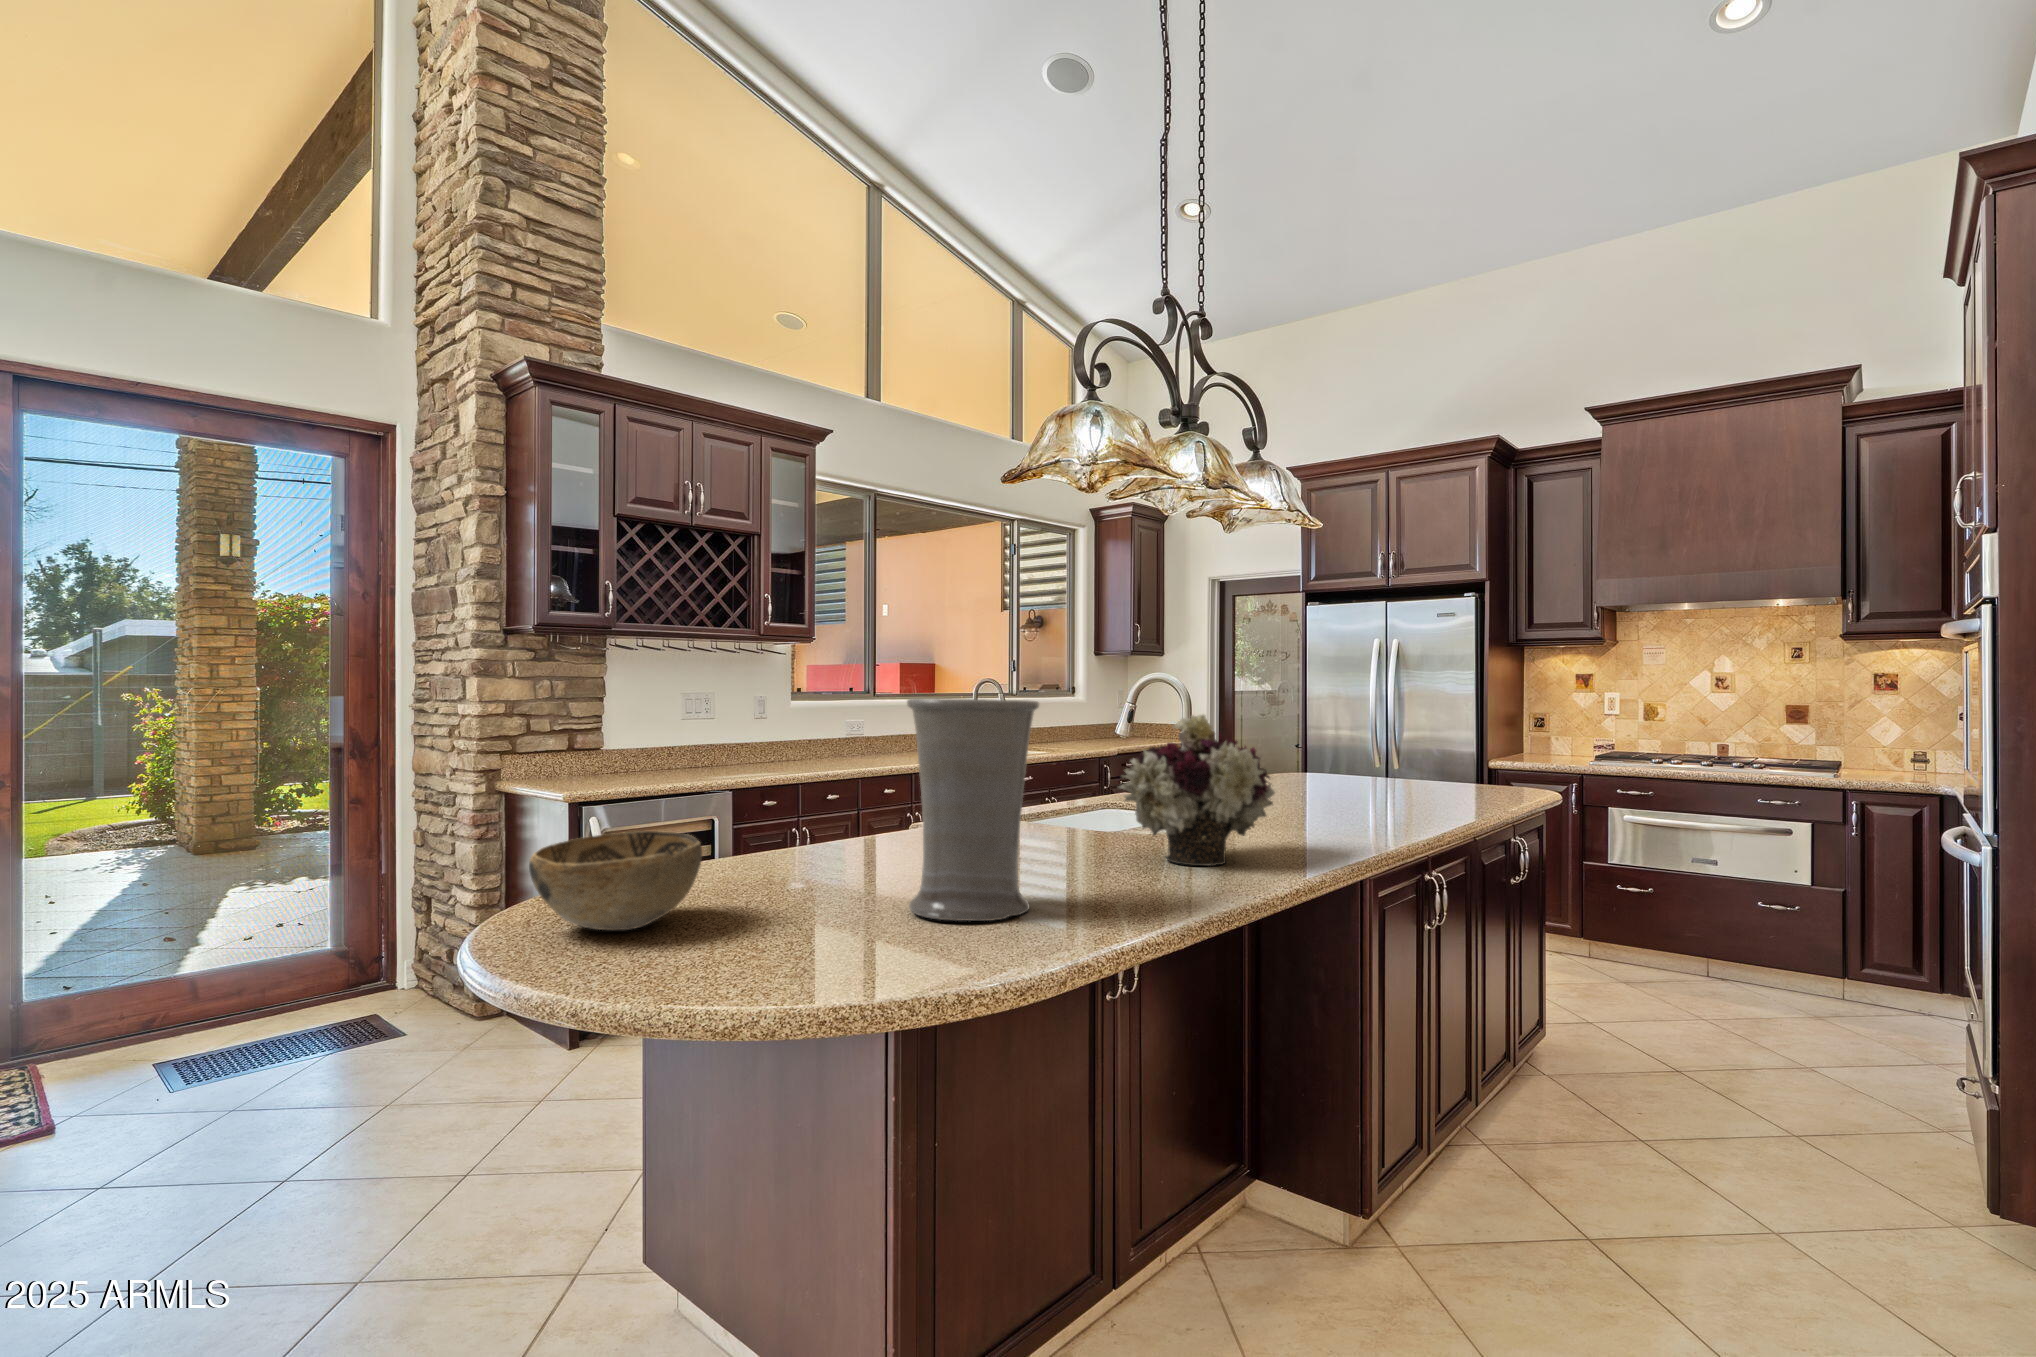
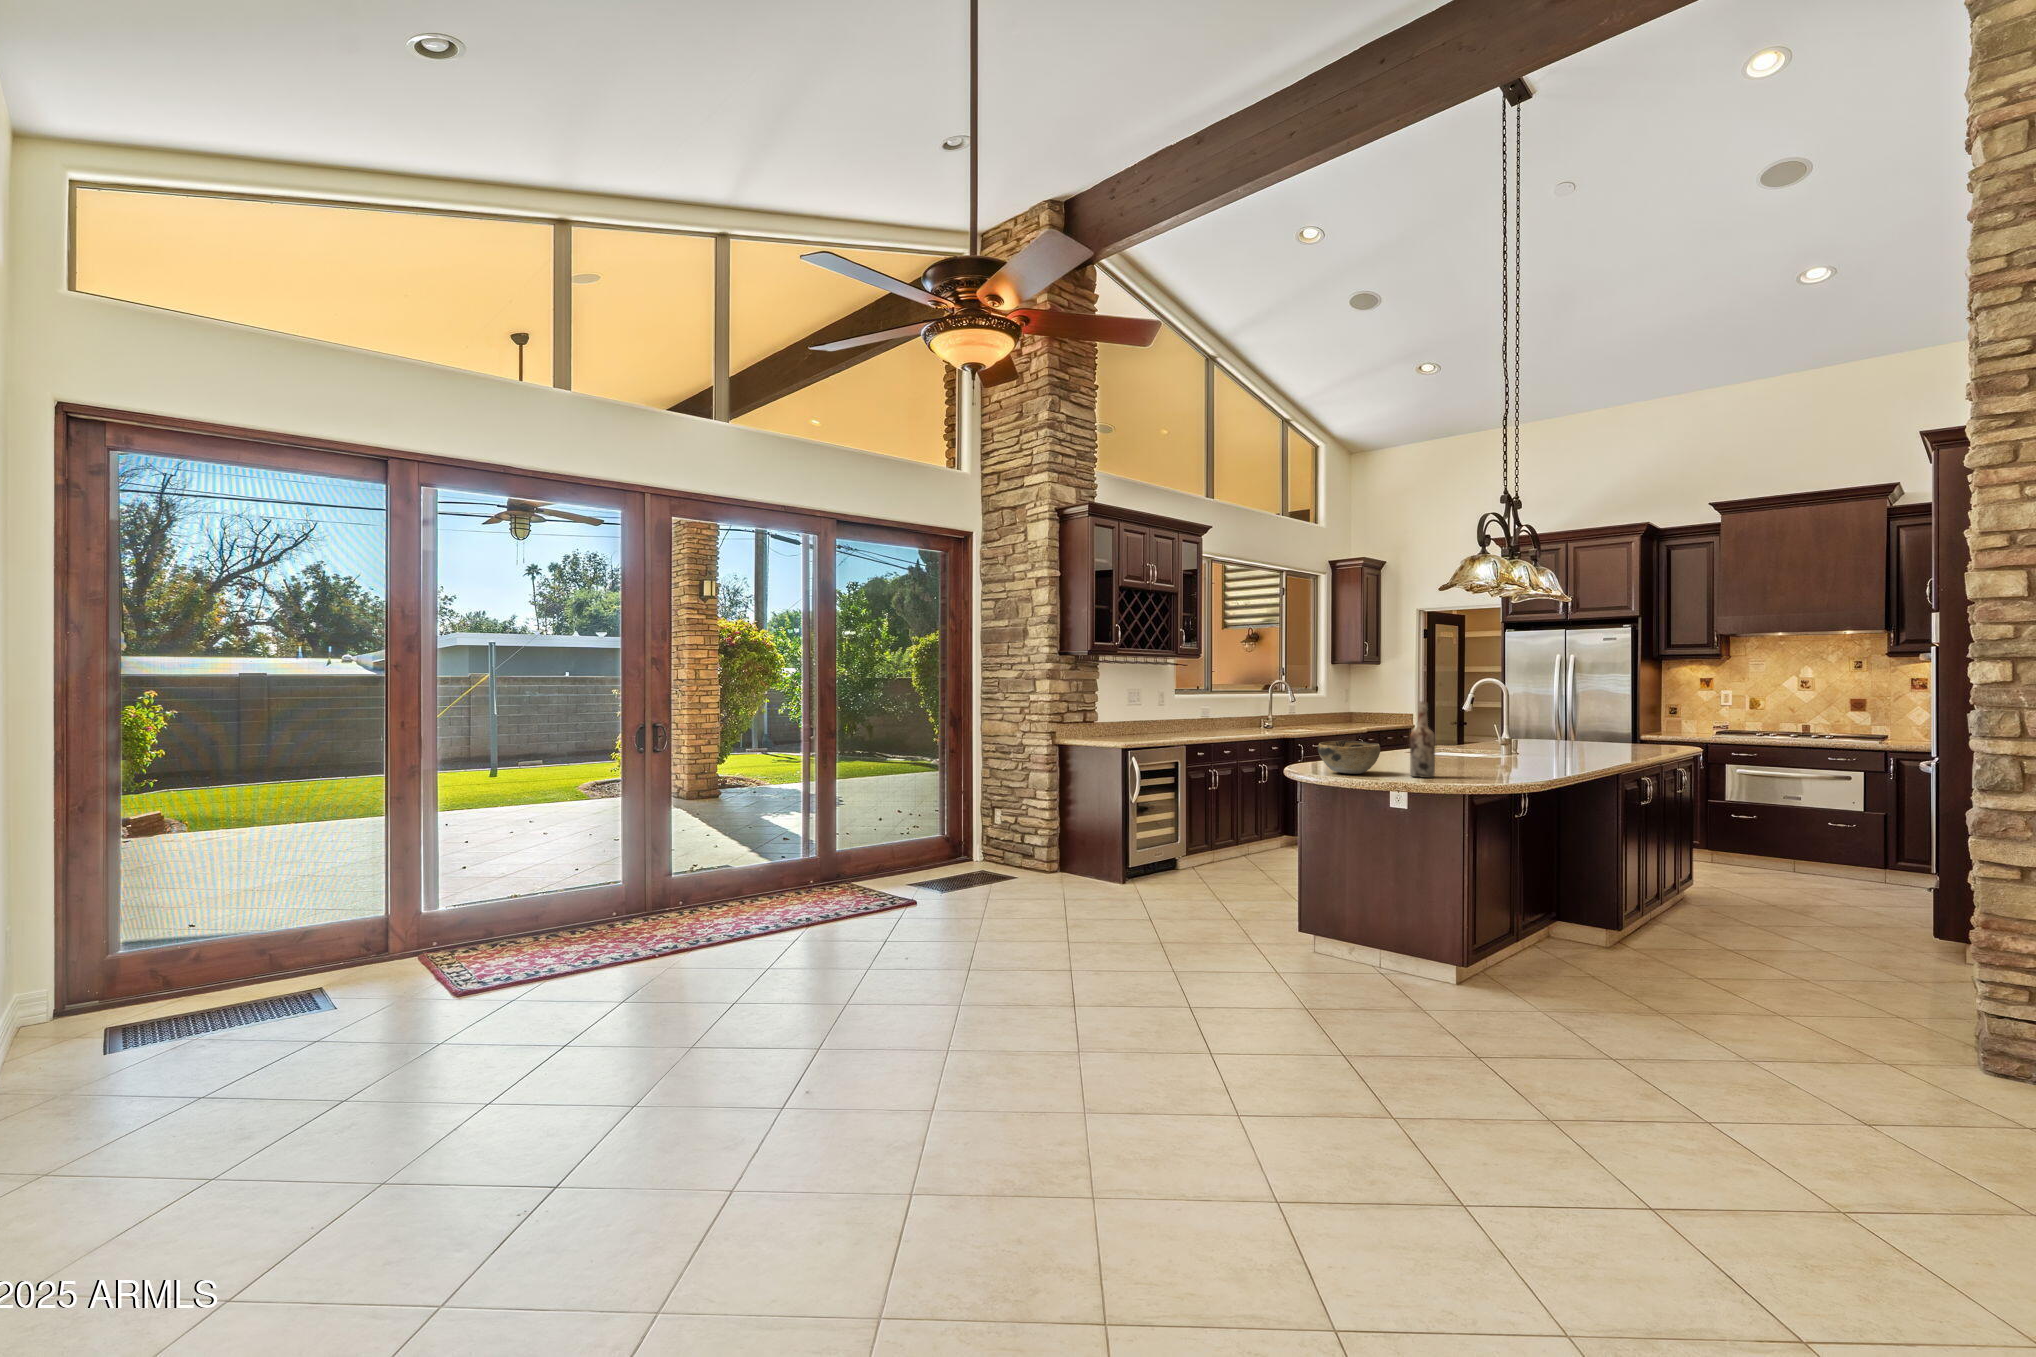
vase: present [907,698,1039,921] -> none [1447,689,1504,773]
flower arrangement: present [1118,715,1275,866] -> none [1503,698,1576,765]
wine bottle: none [723,735,792,956] -> present [1410,702,1435,778]

